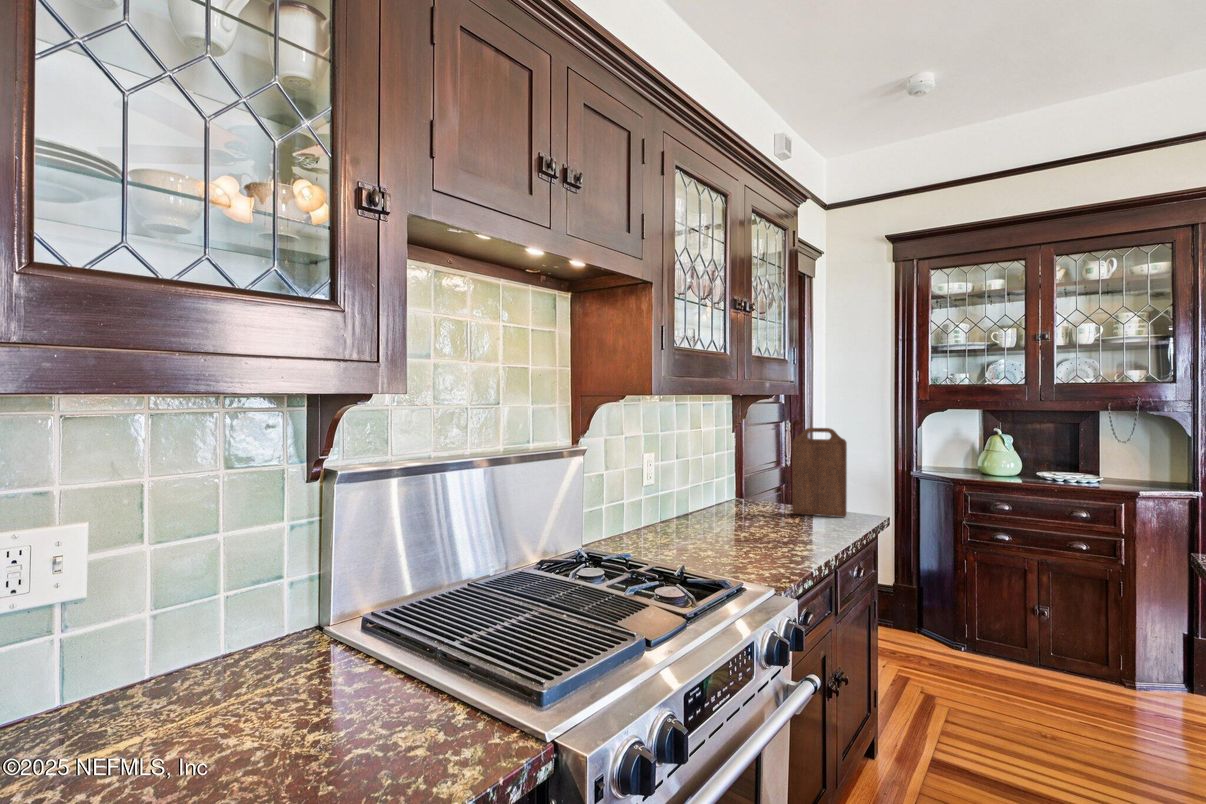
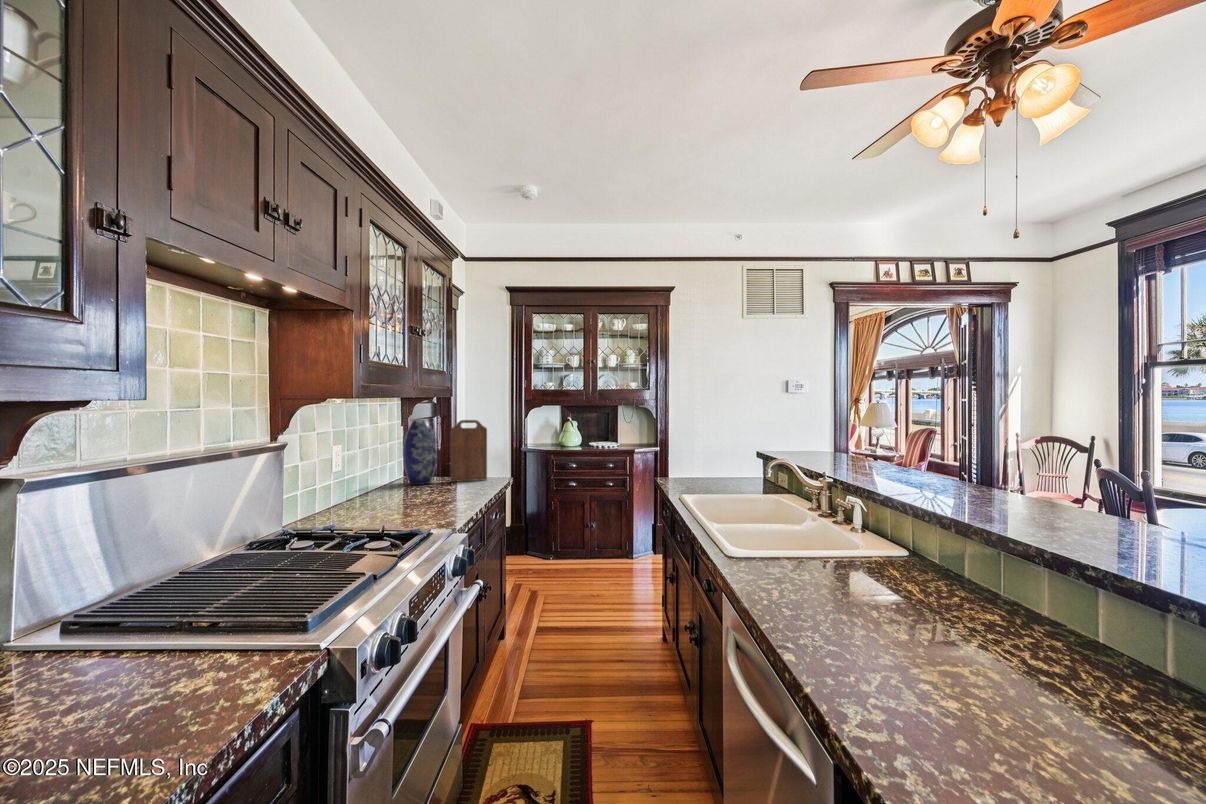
vase: none [730,426,774,514] -> present [403,420,437,485]

